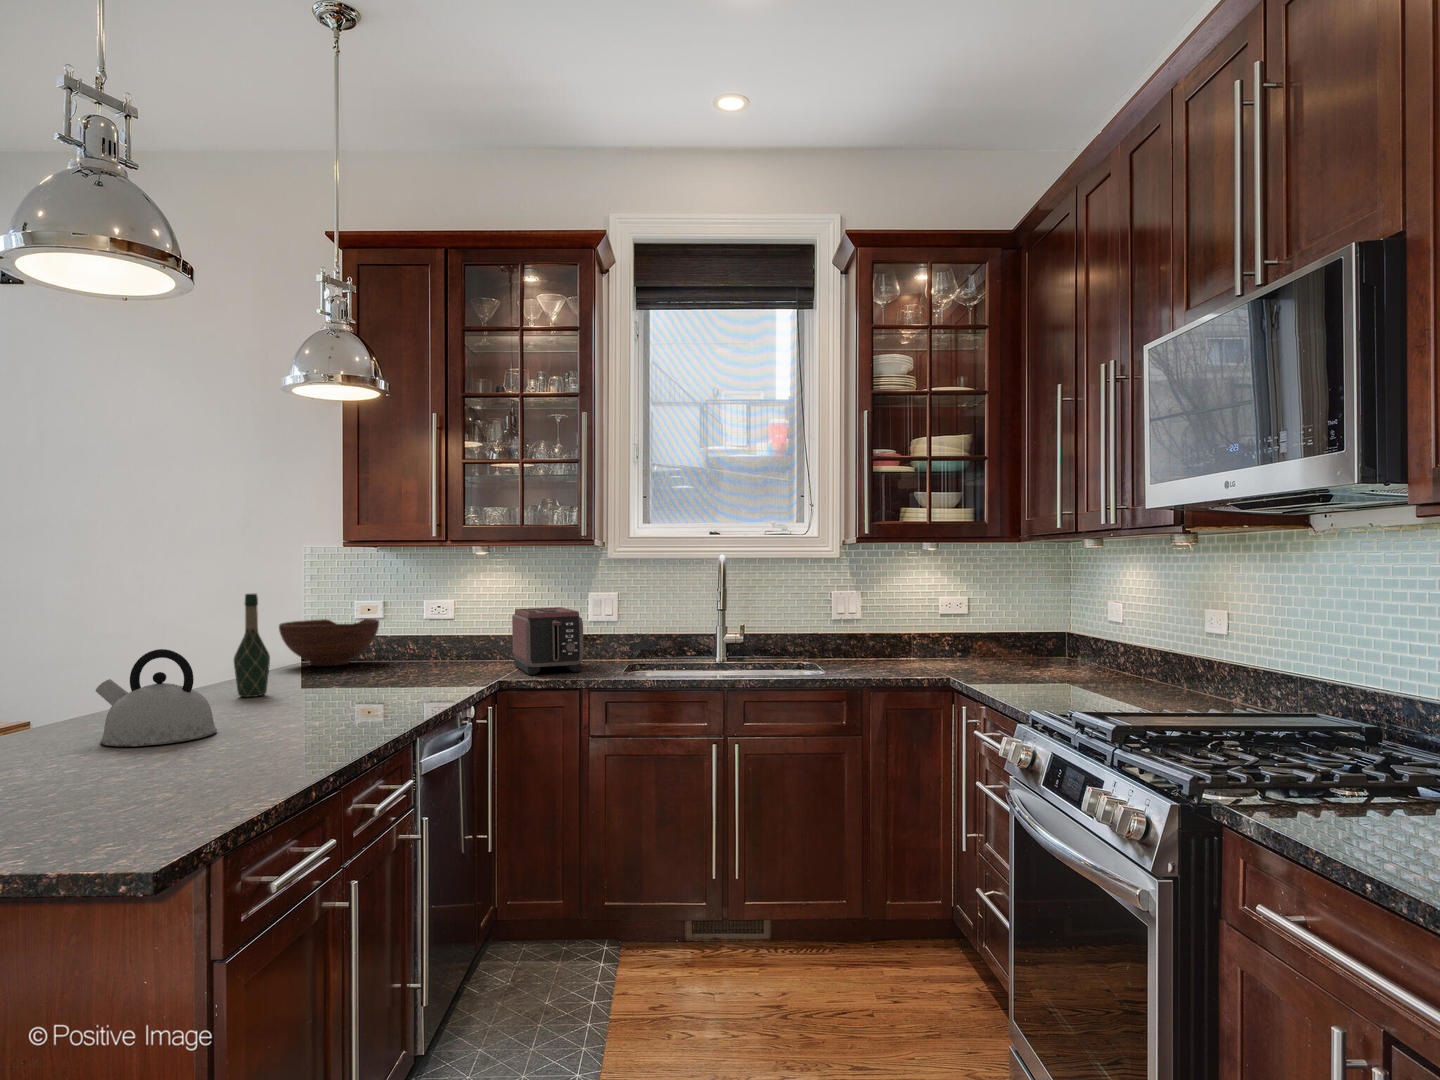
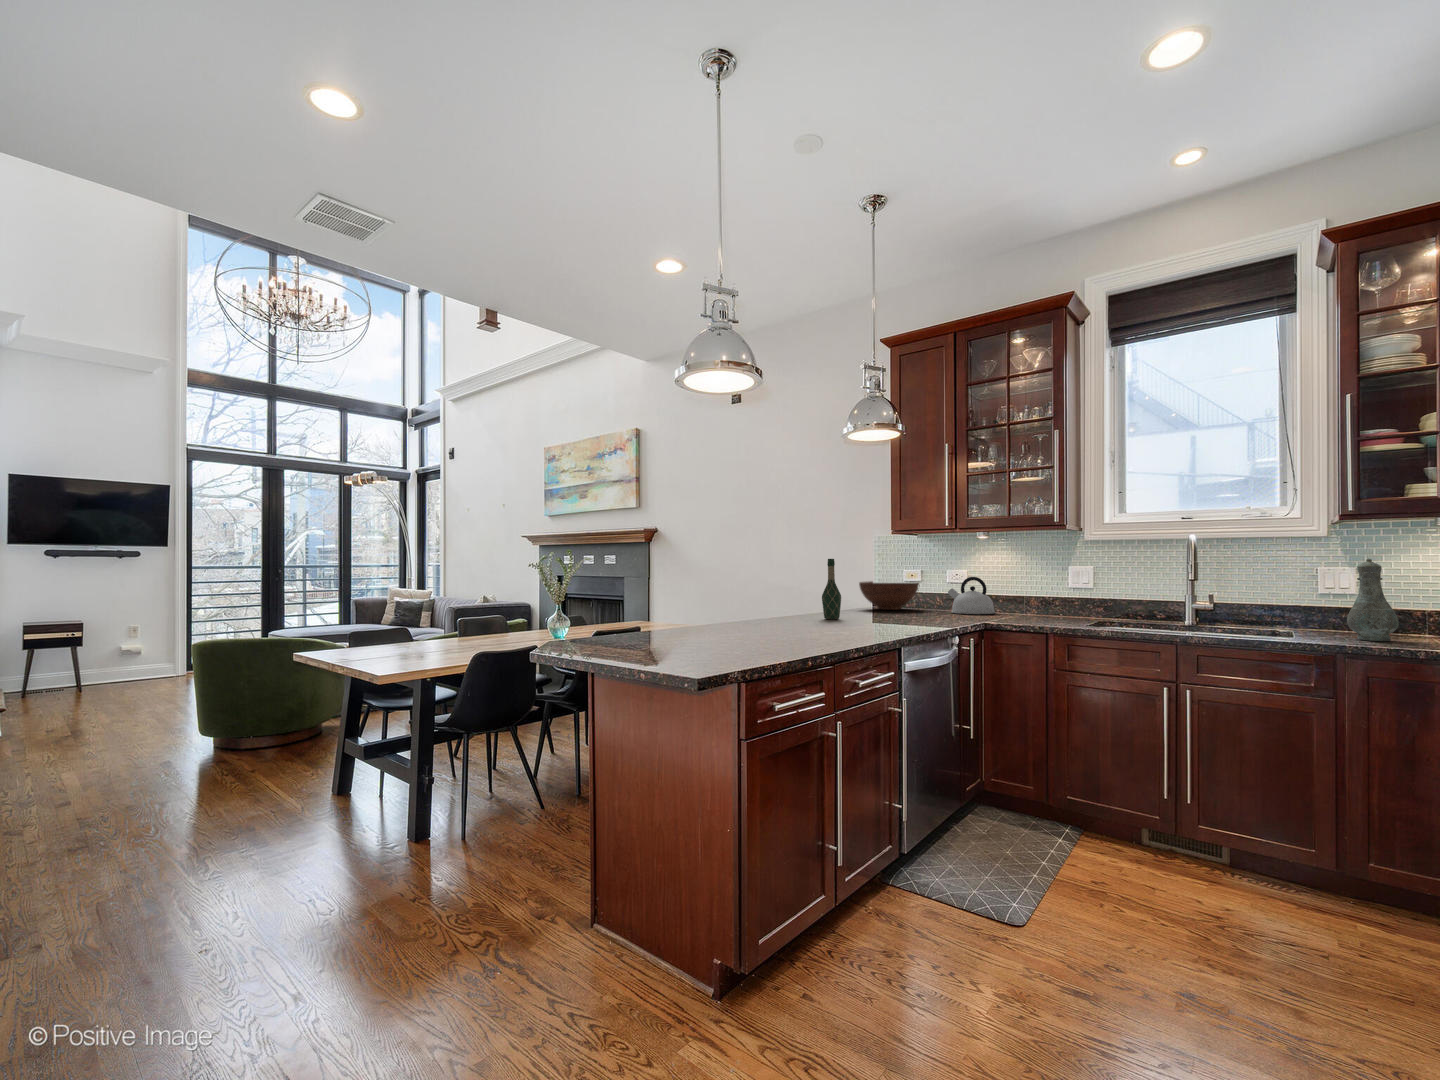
vase: none [872,584,911,670] -> present [1347,559,1399,641]
toaster: present [512,607,584,675] -> none [1004,576,1054,623]
kettle: present [96,649,217,746] -> present [948,577,995,614]

